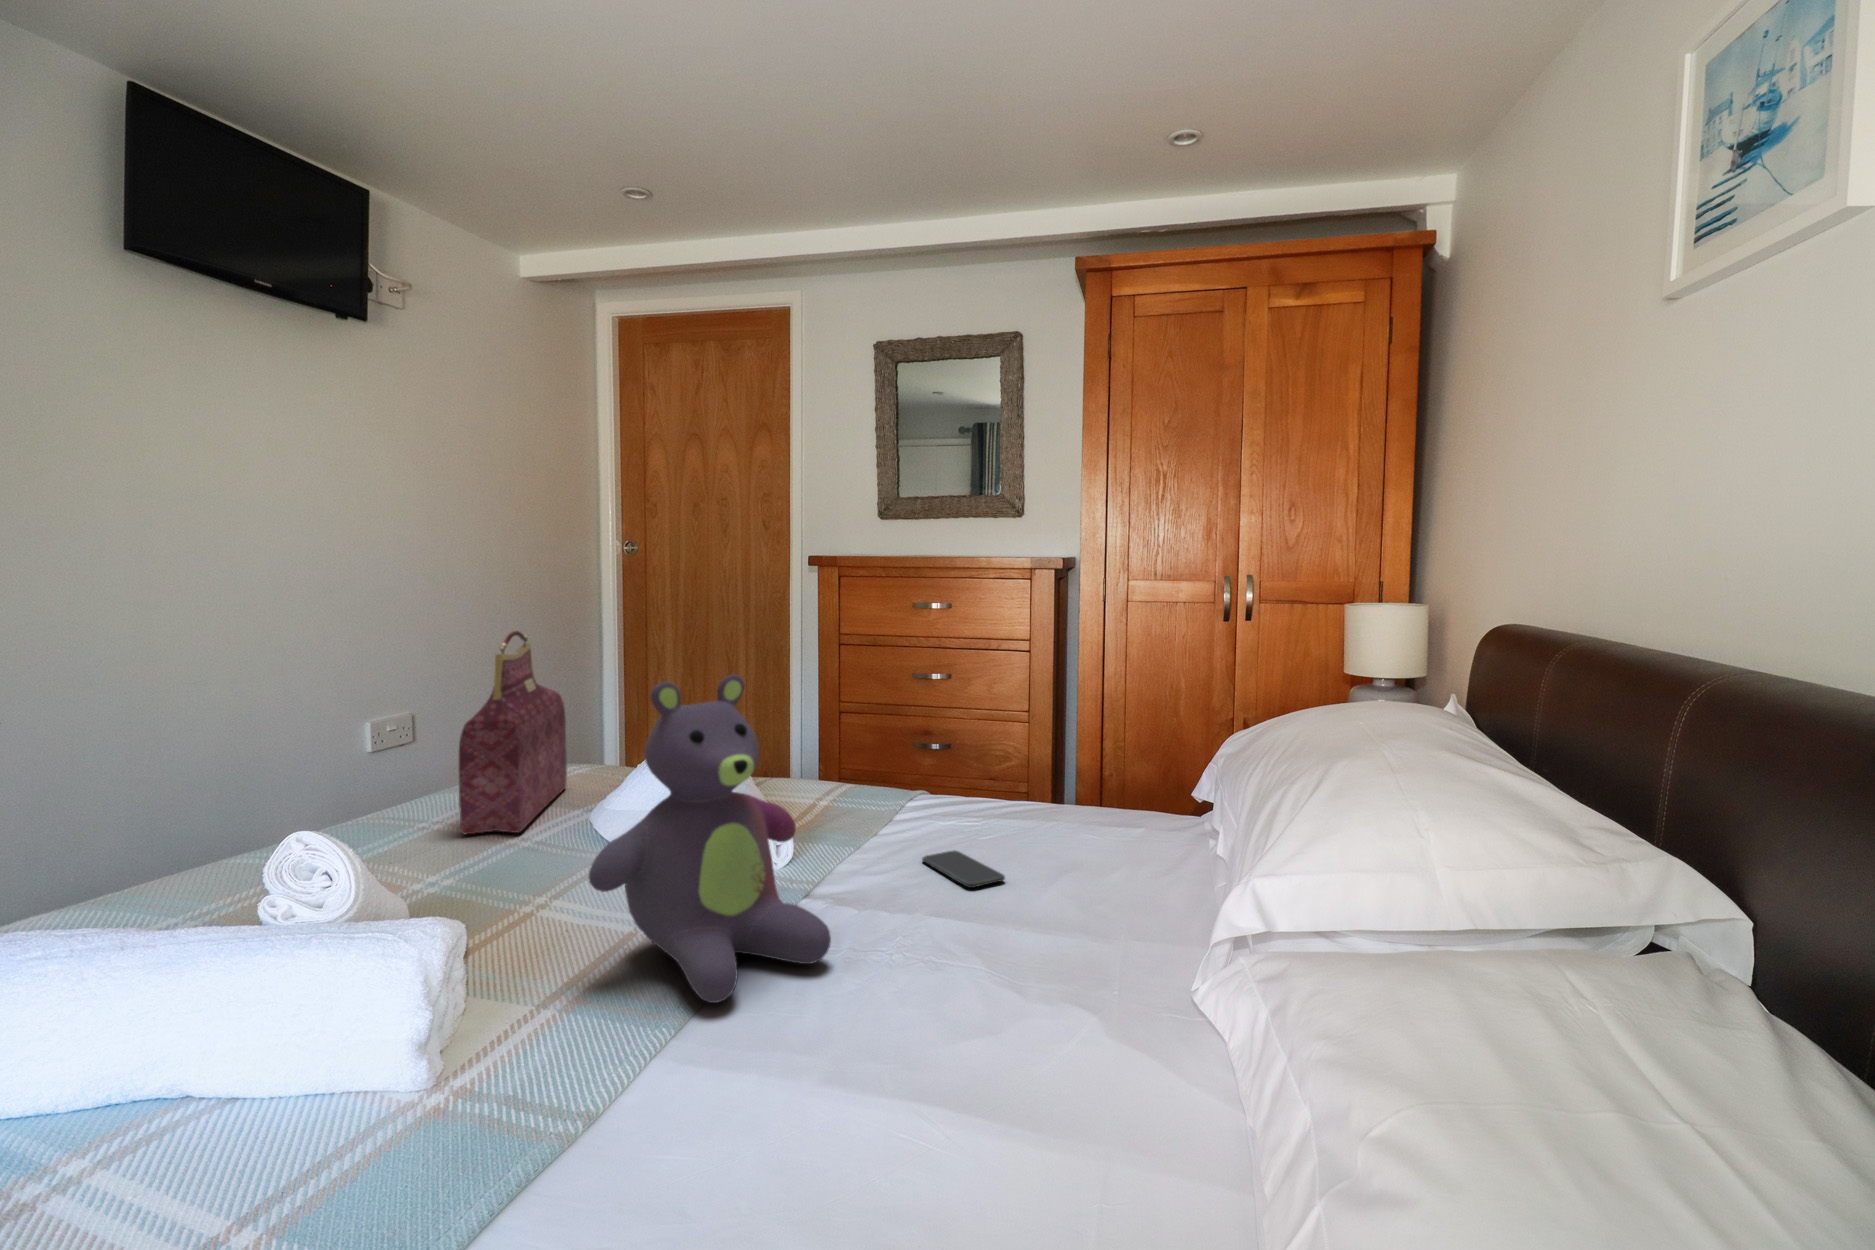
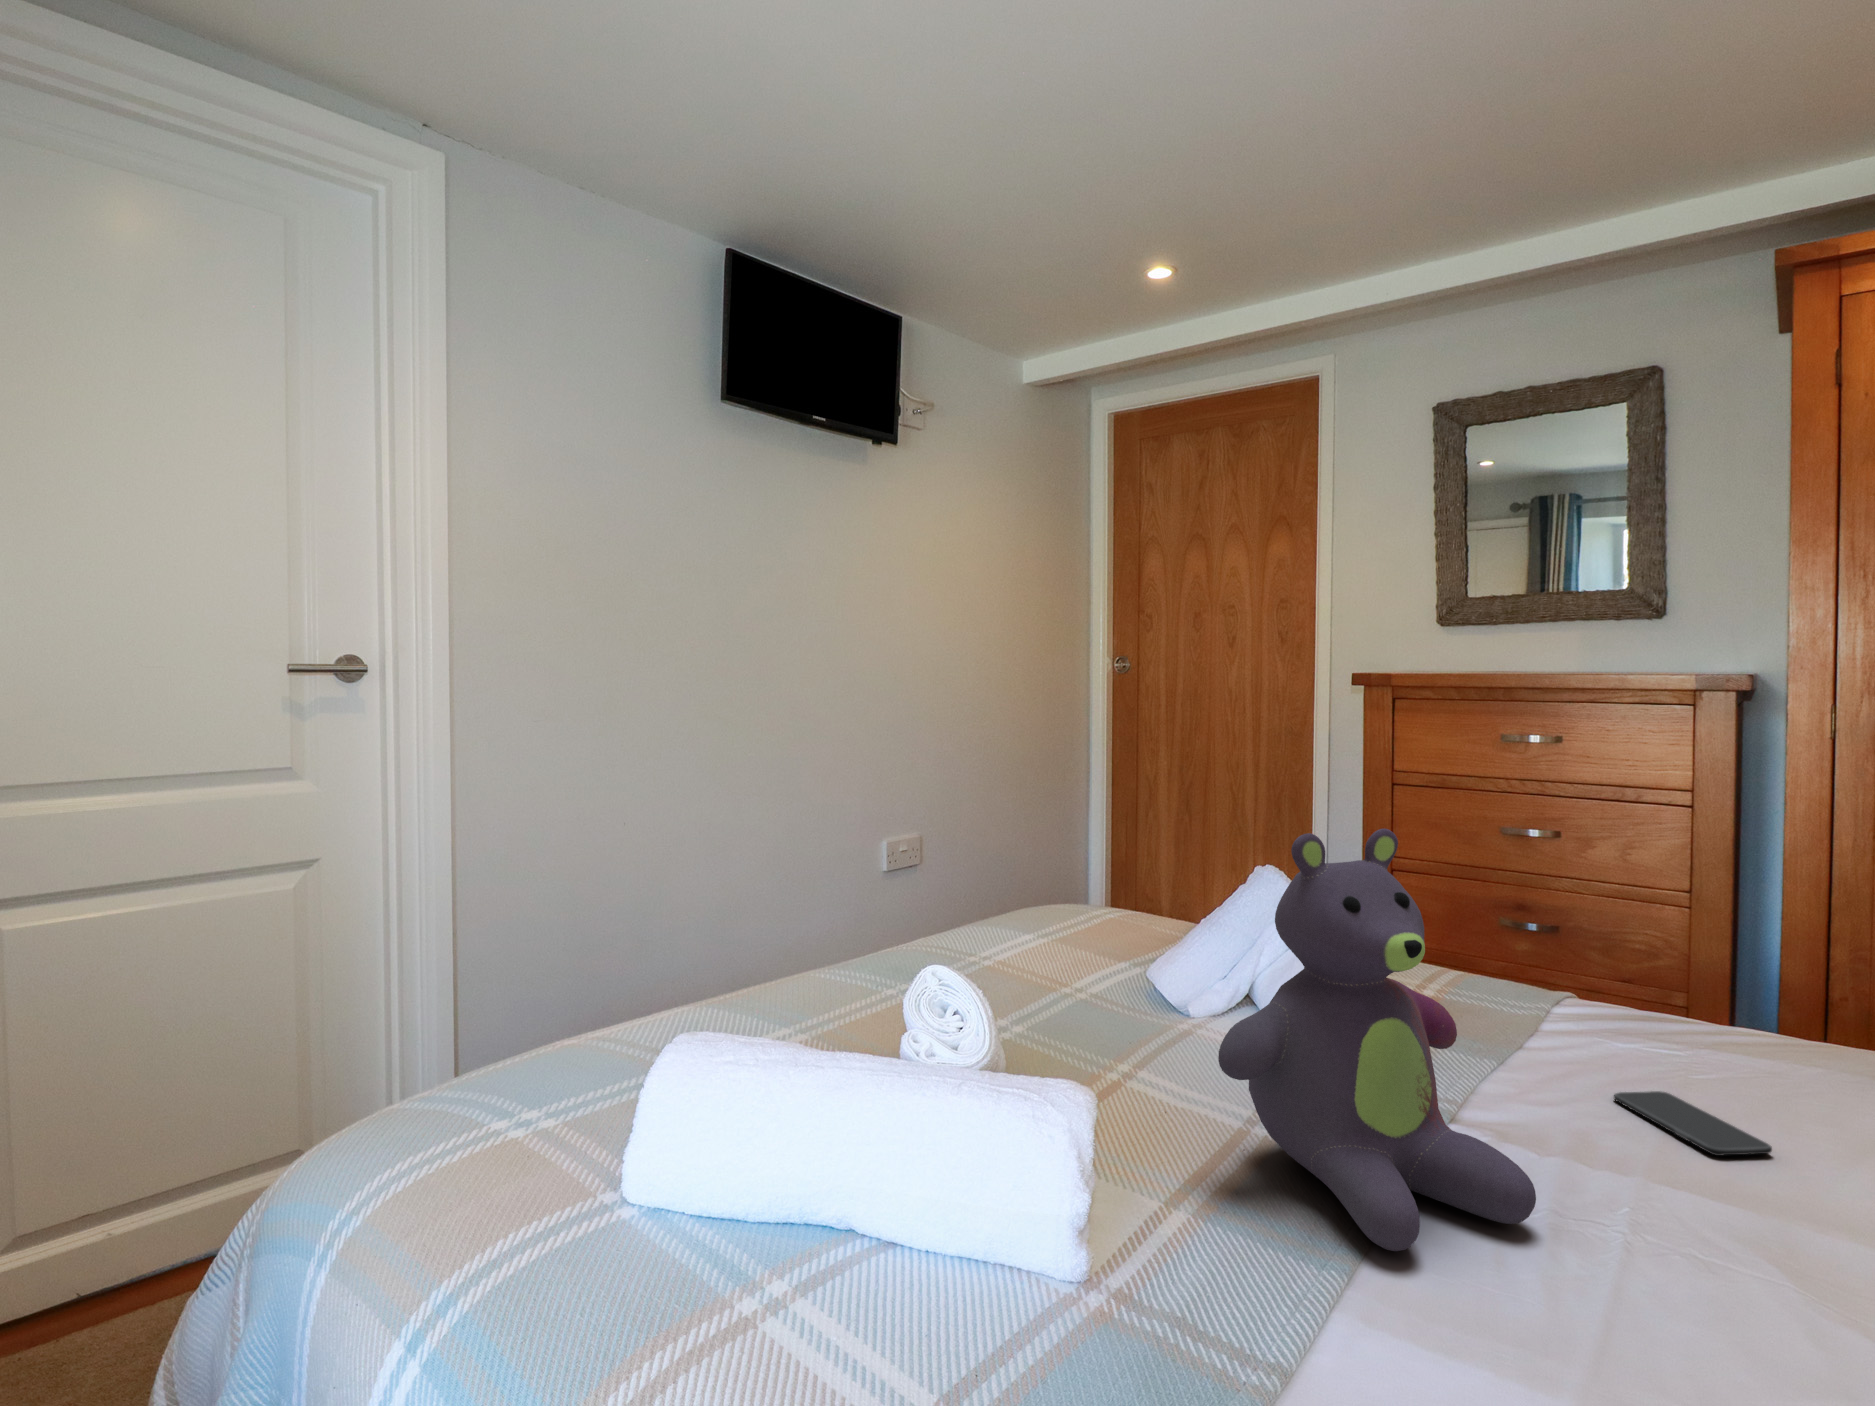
handbag: present [459,631,567,834] -> none [1015,759,1105,982]

